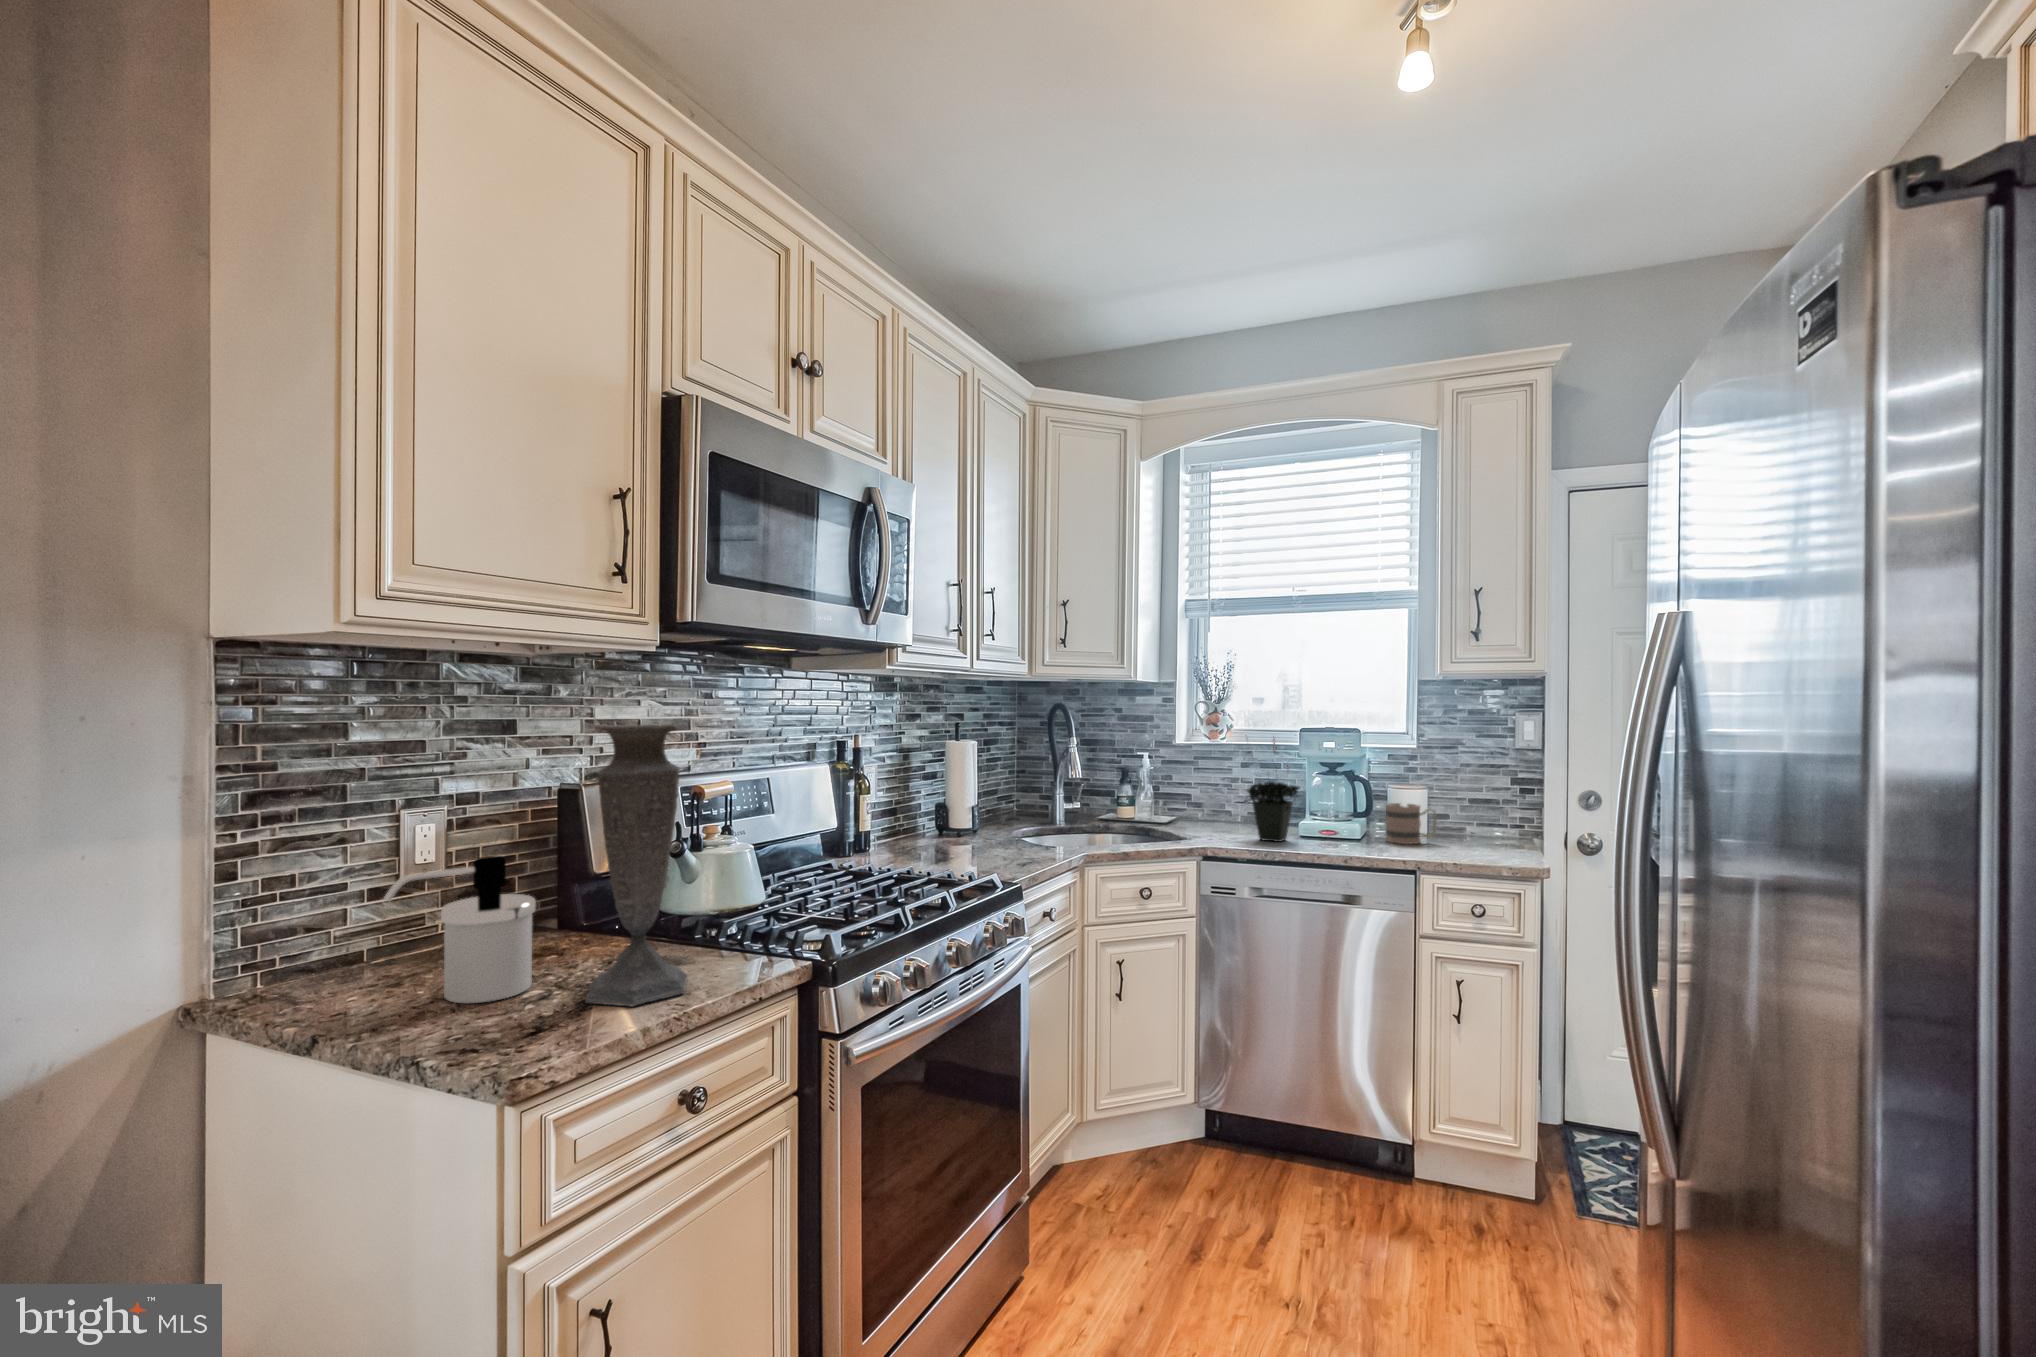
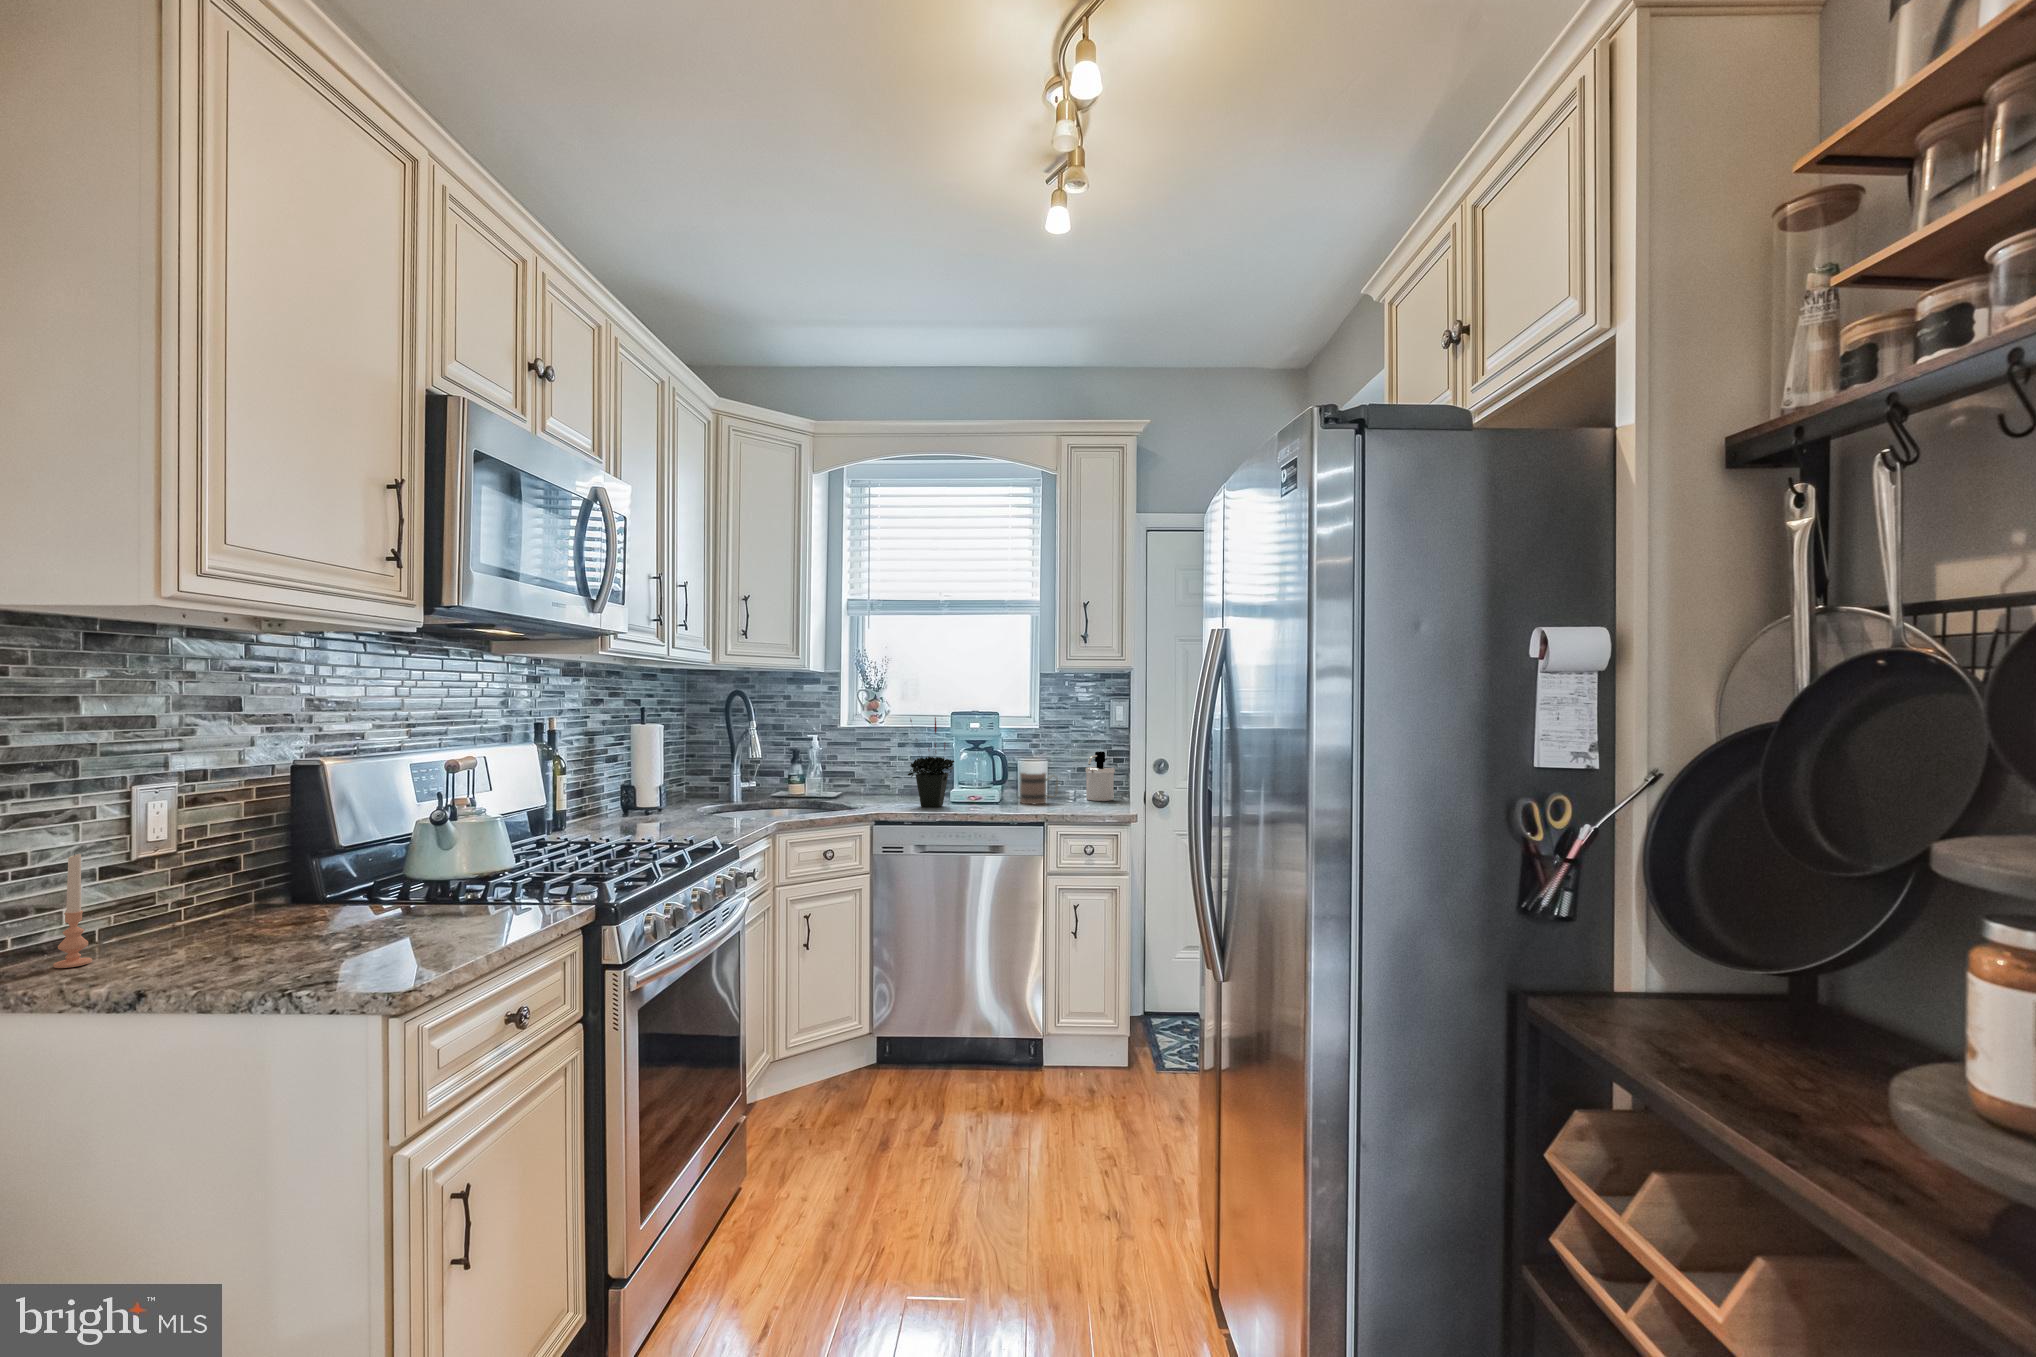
vase: present [586,725,687,1006] -> none [400,698,501,944]
soap dispenser: present [384,856,536,1003] -> present [1085,751,1115,801]
candle: none [298,879,333,993] -> present [53,854,92,968]

